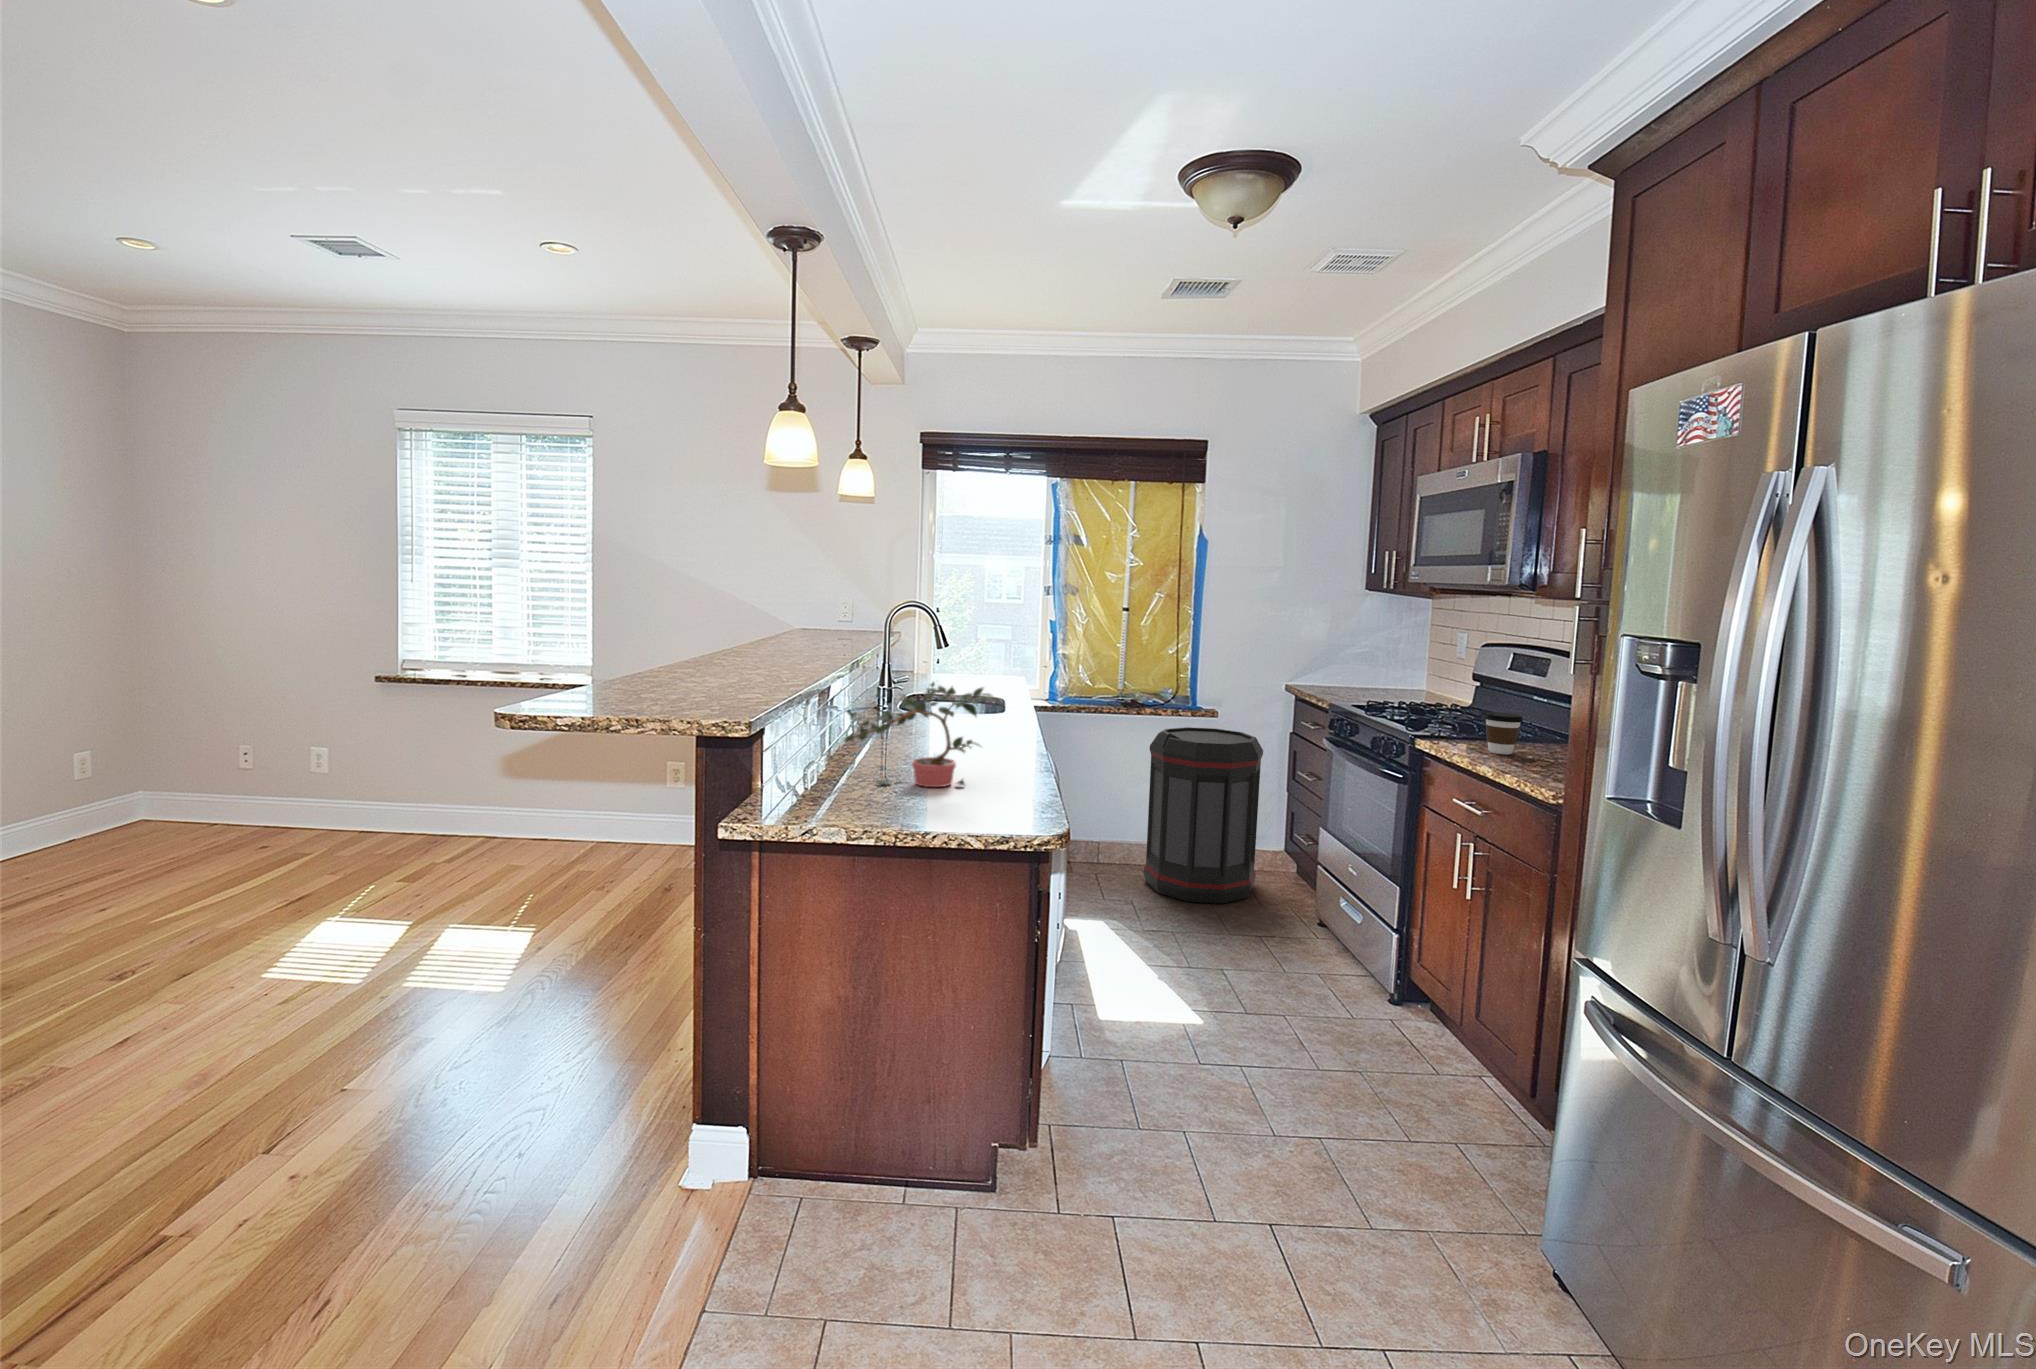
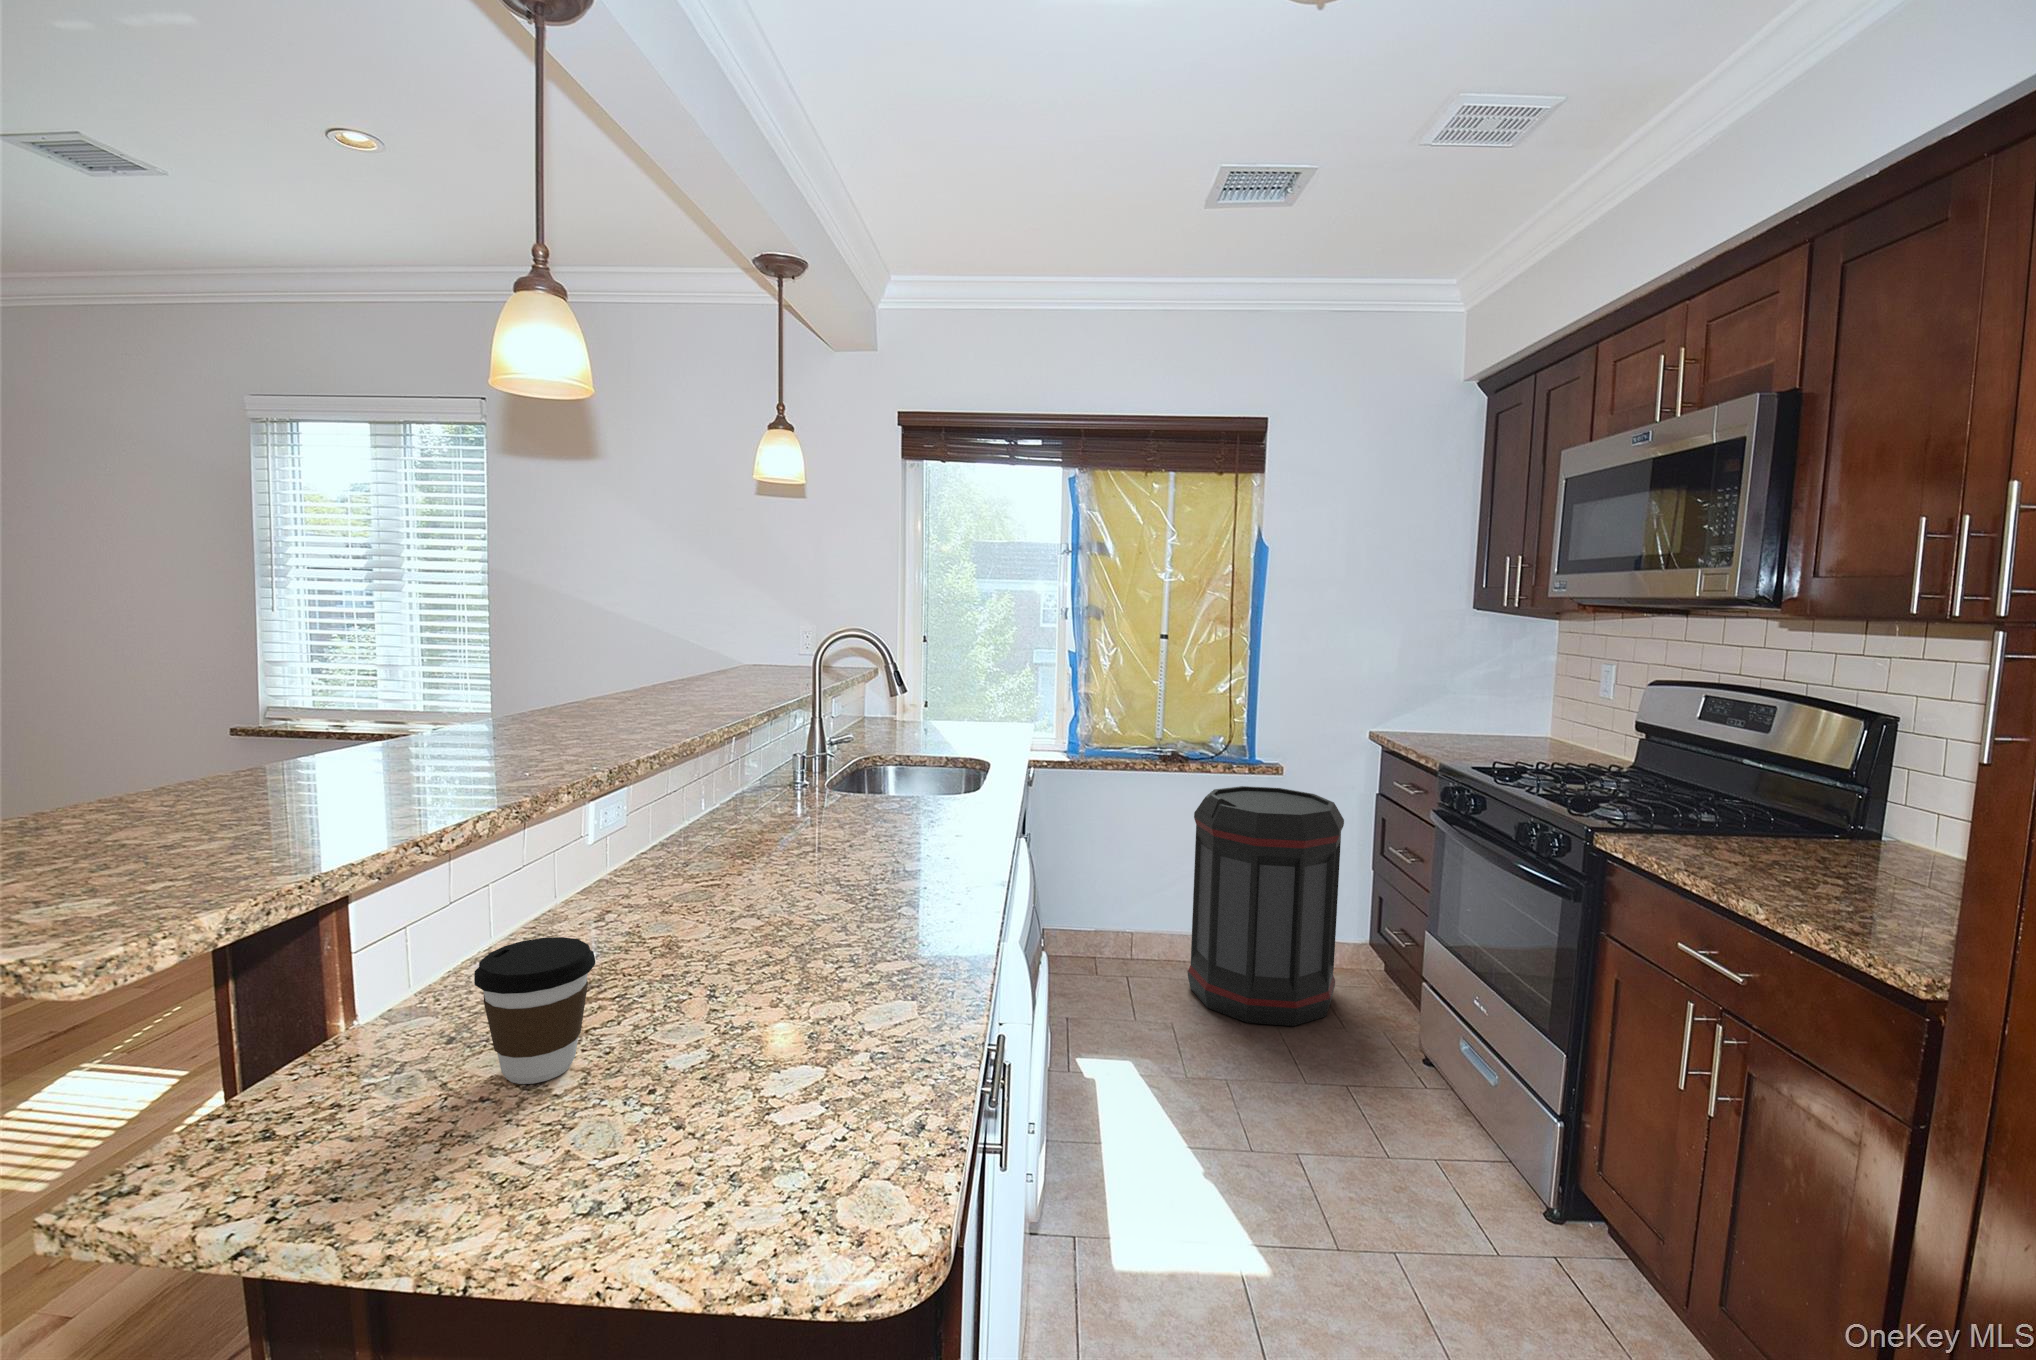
potted plant: present [844,683,993,787] -> none [643,794,913,994]
coffee cup: present [1484,712,1523,754] -> present [474,937,595,1084]

